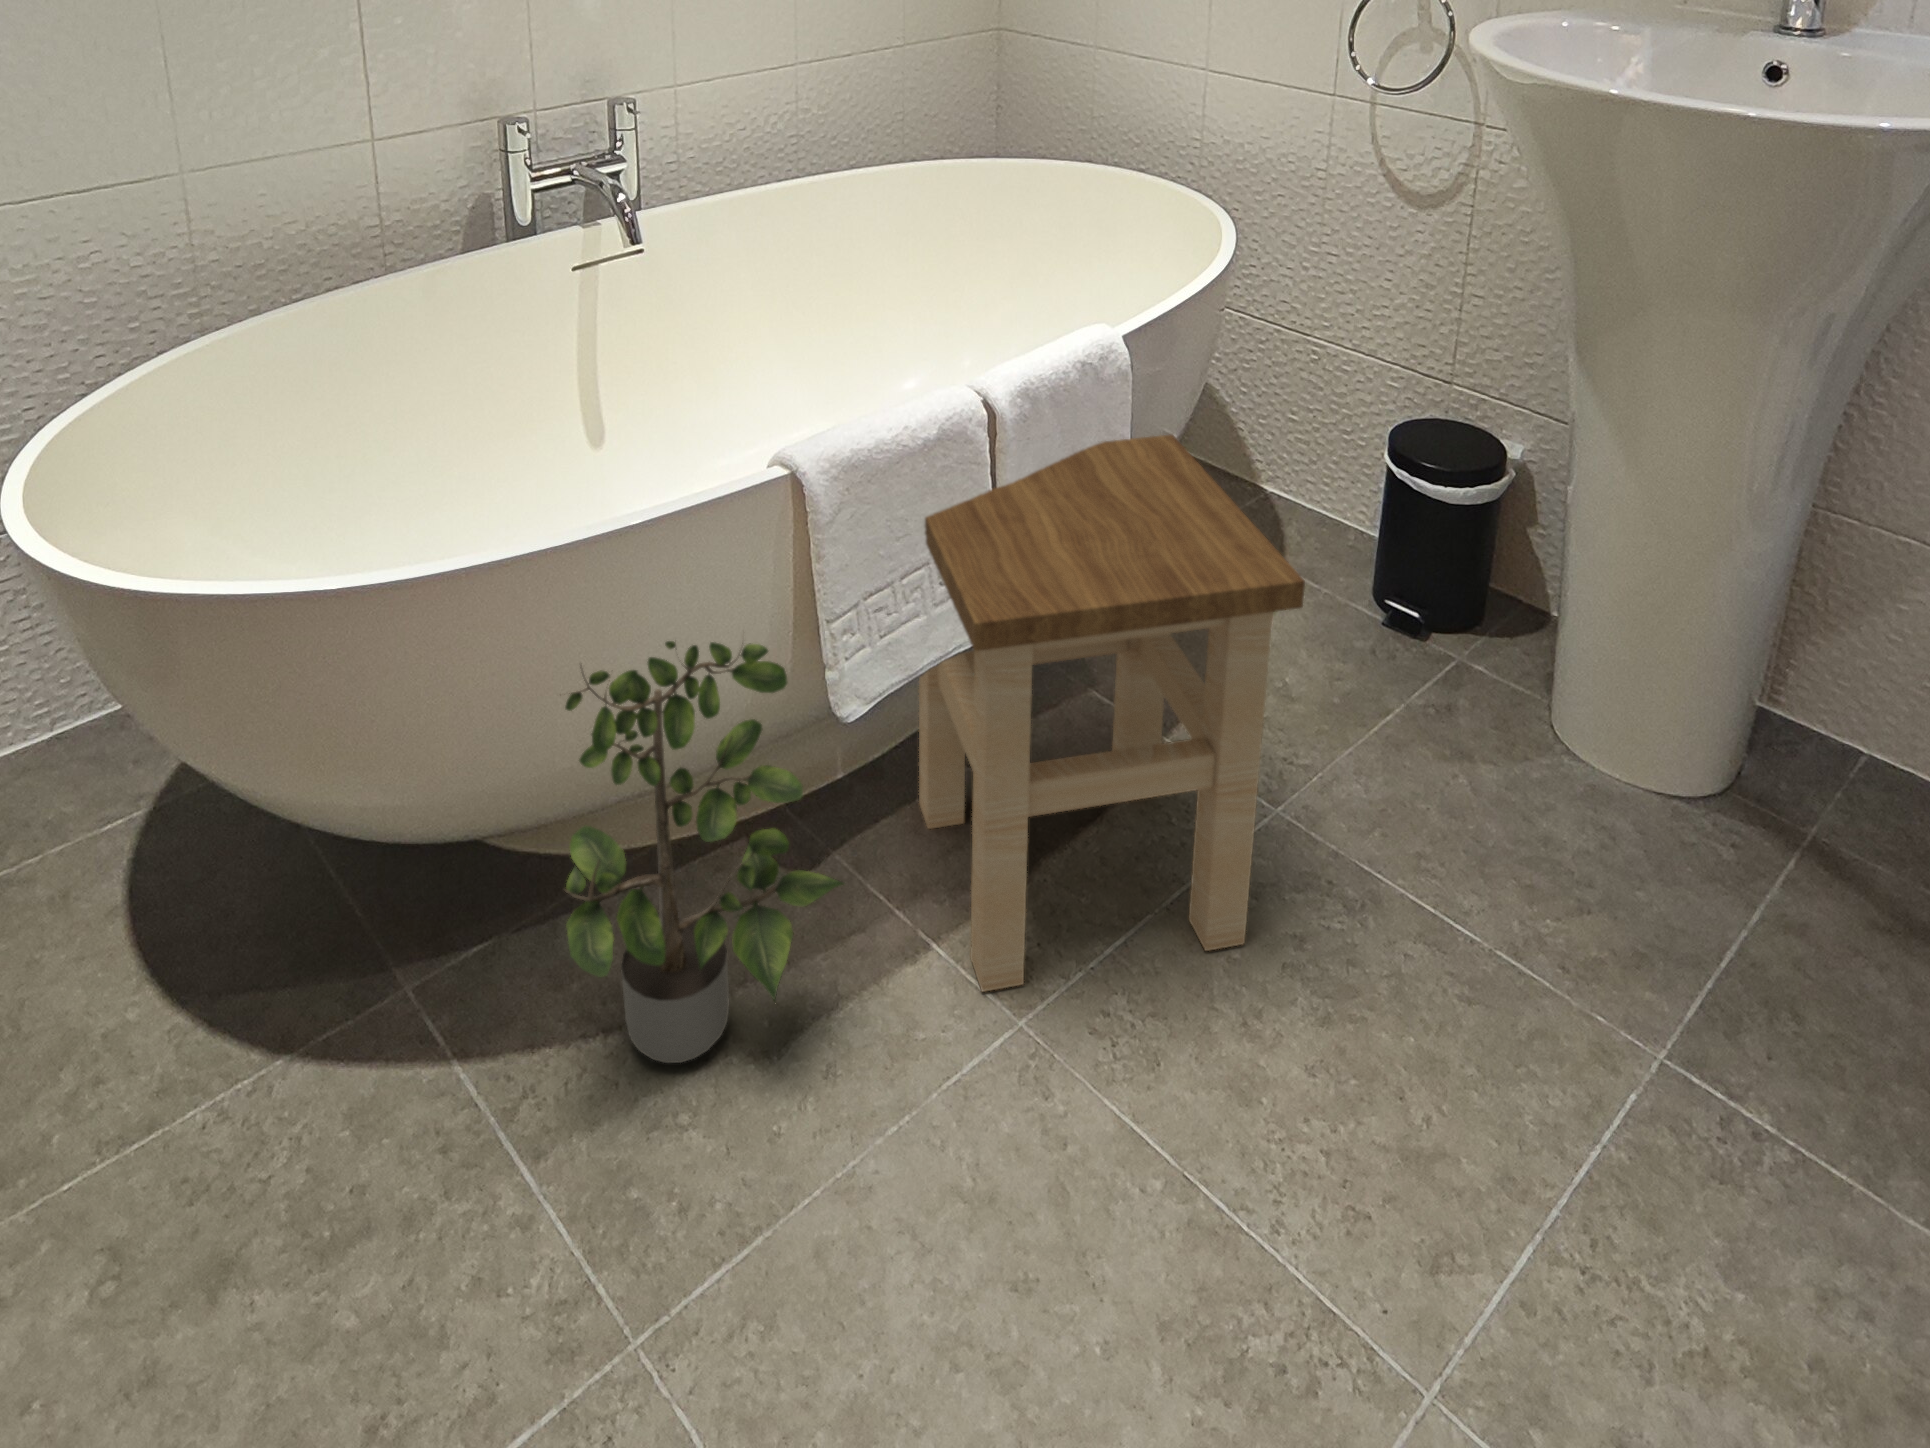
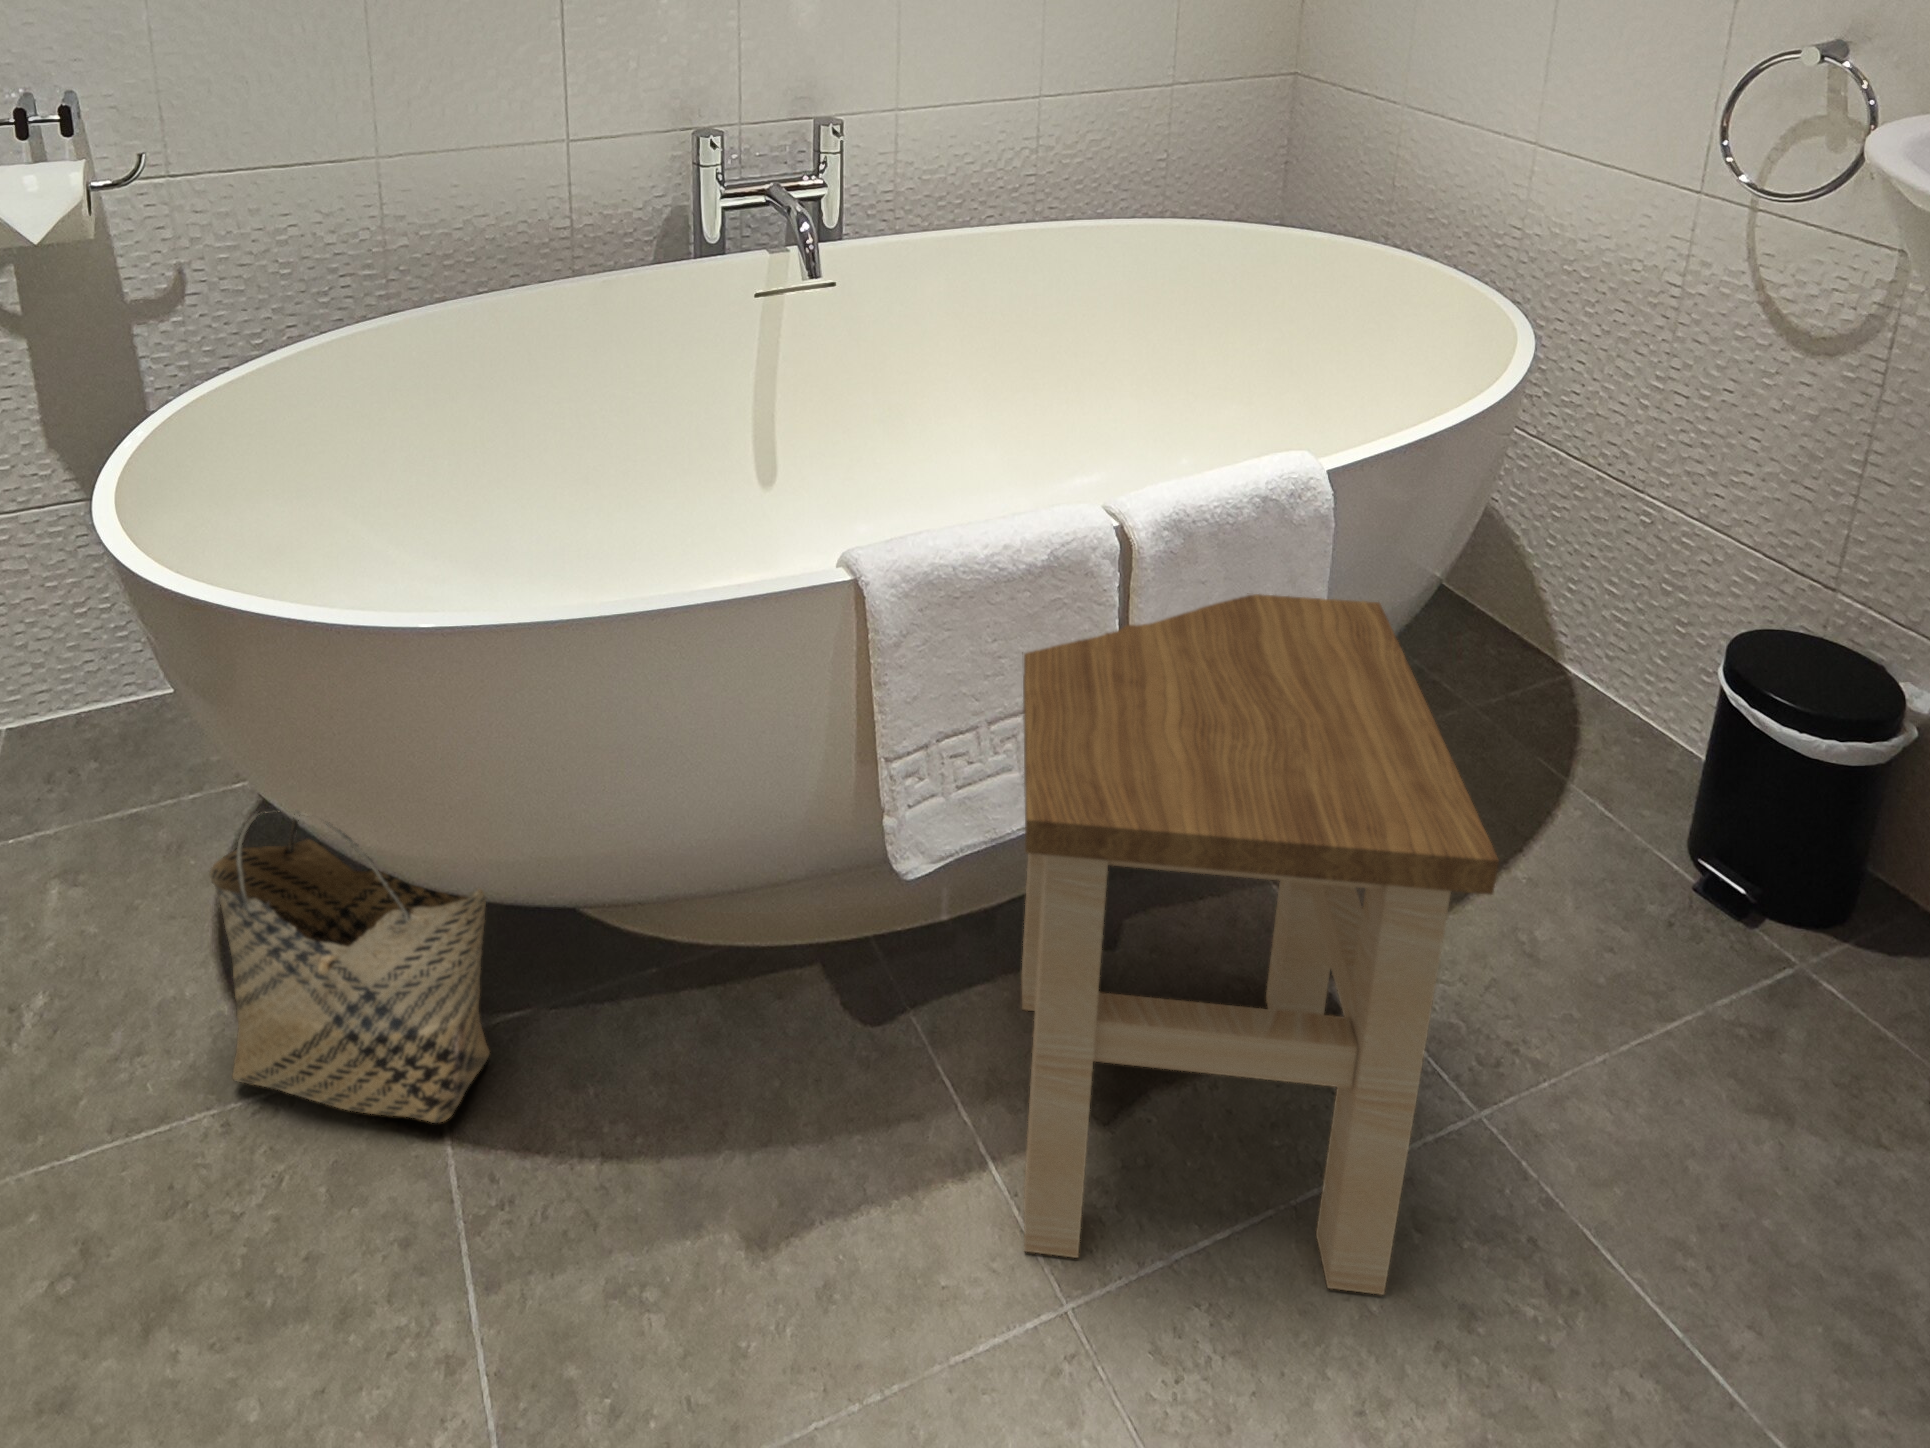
potted plant: present [565,641,844,1063] -> none [531,754,866,1230]
woven basket: none [185,681,475,1066] -> present [210,811,489,1123]

